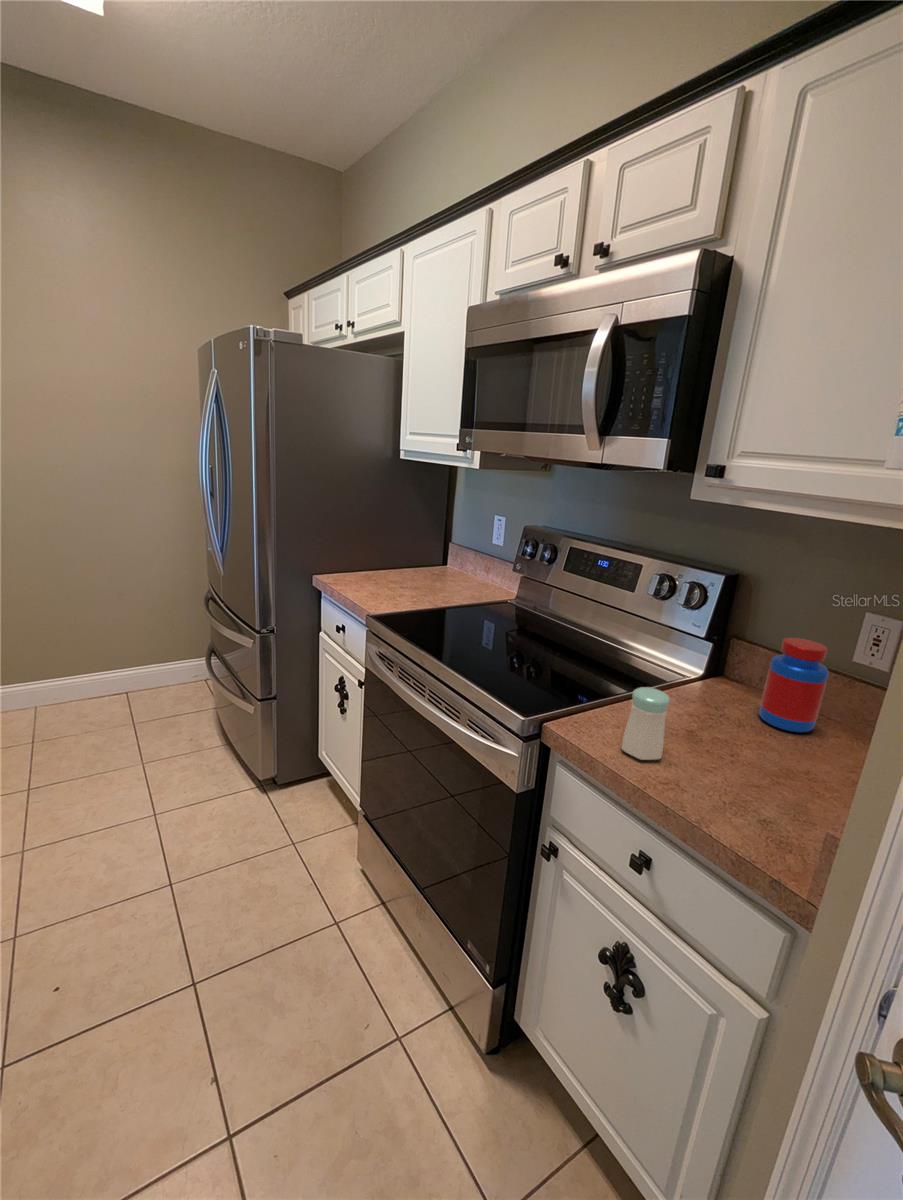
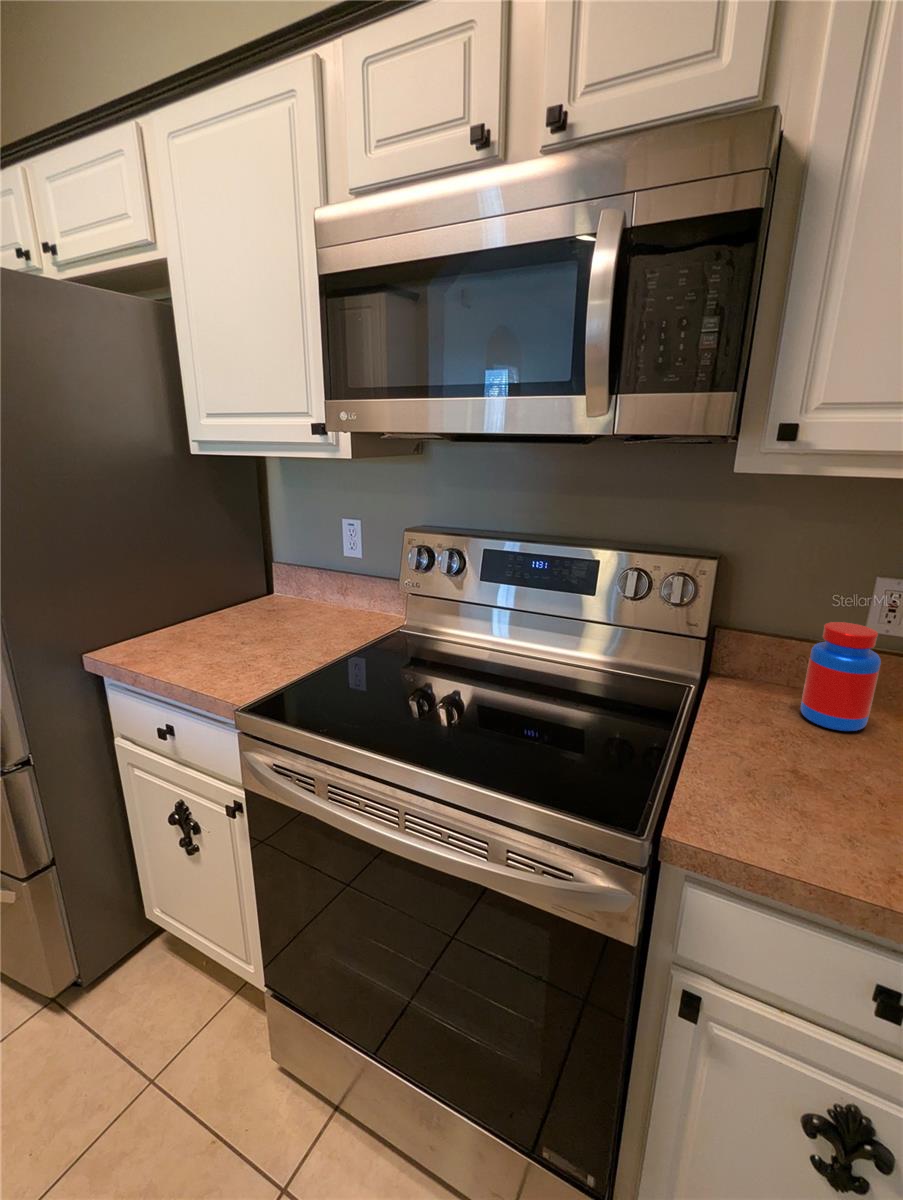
salt shaker: present [622,687,670,760] -> none [772,745,850,851]

